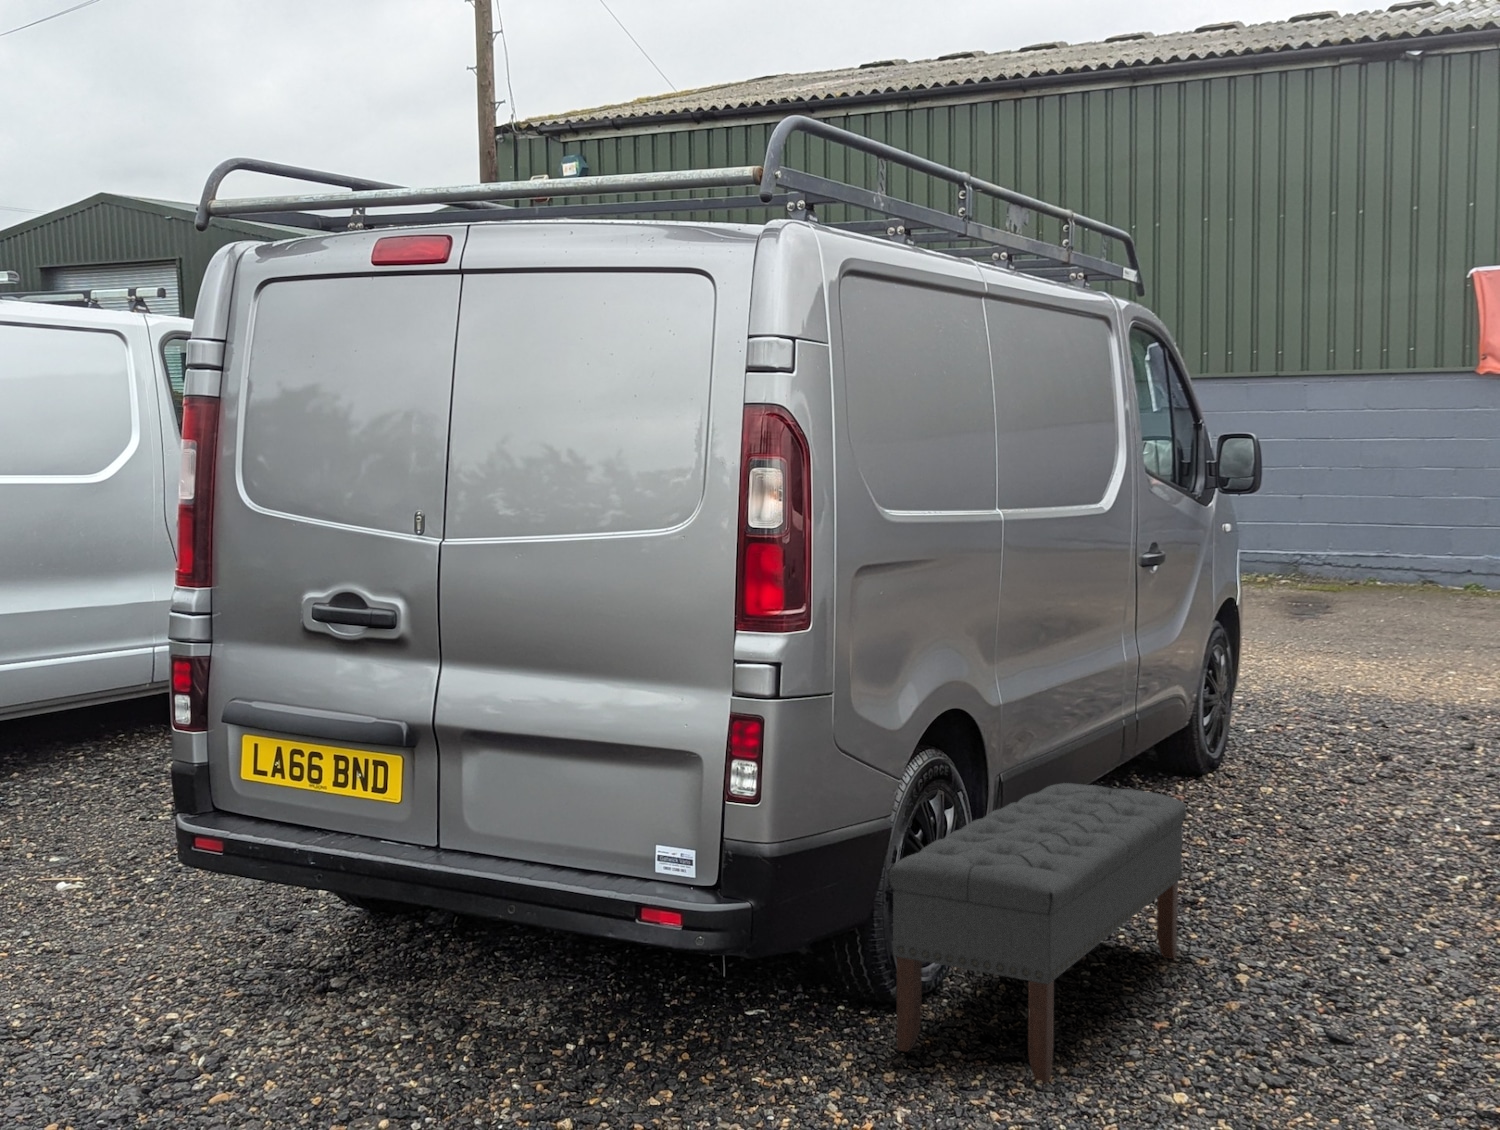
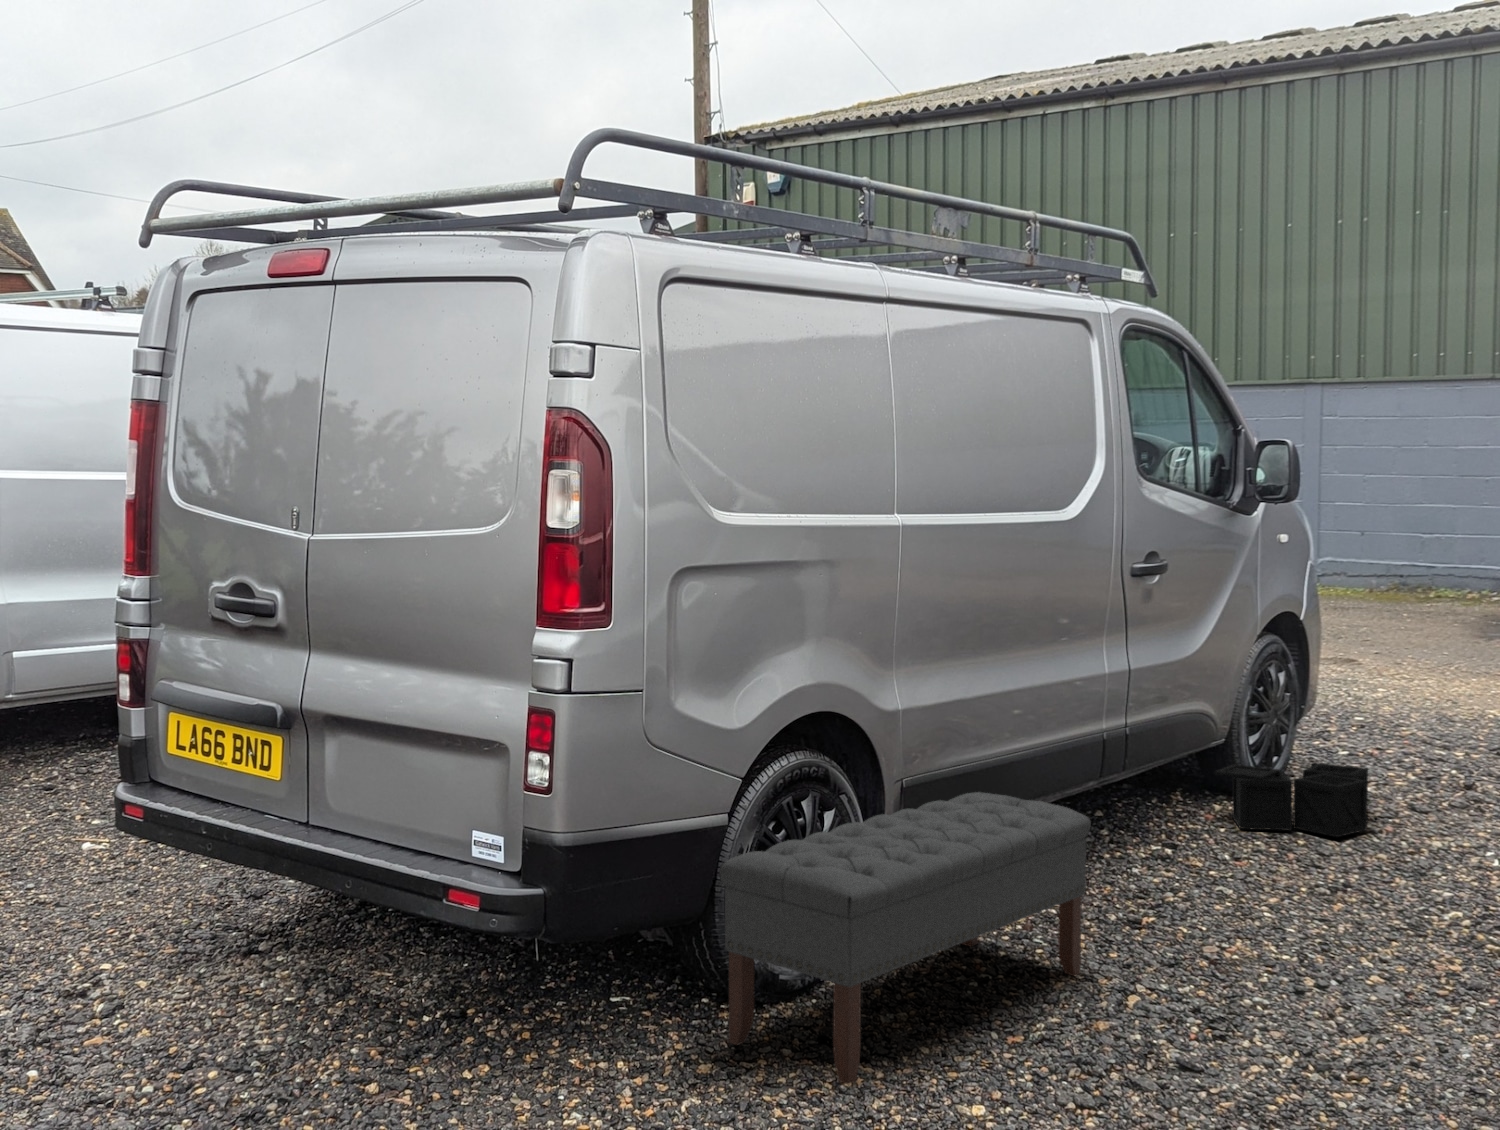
storage bin: none [1194,742,1346,812] -> present [1215,763,1385,837]

